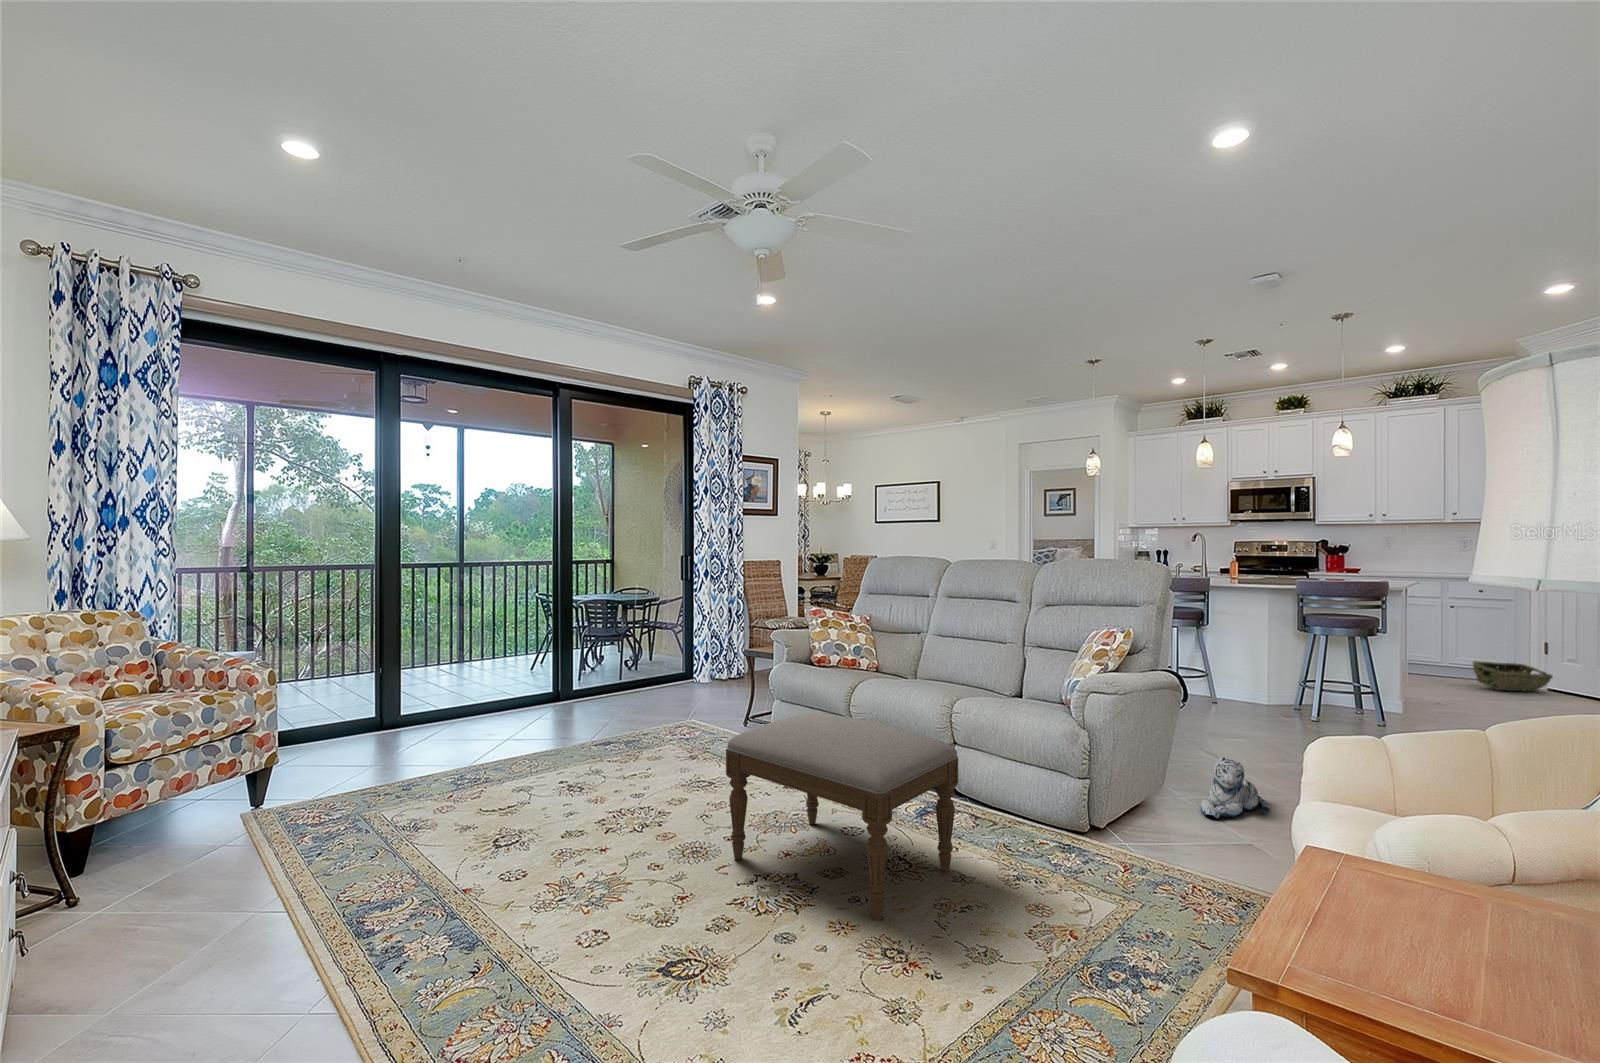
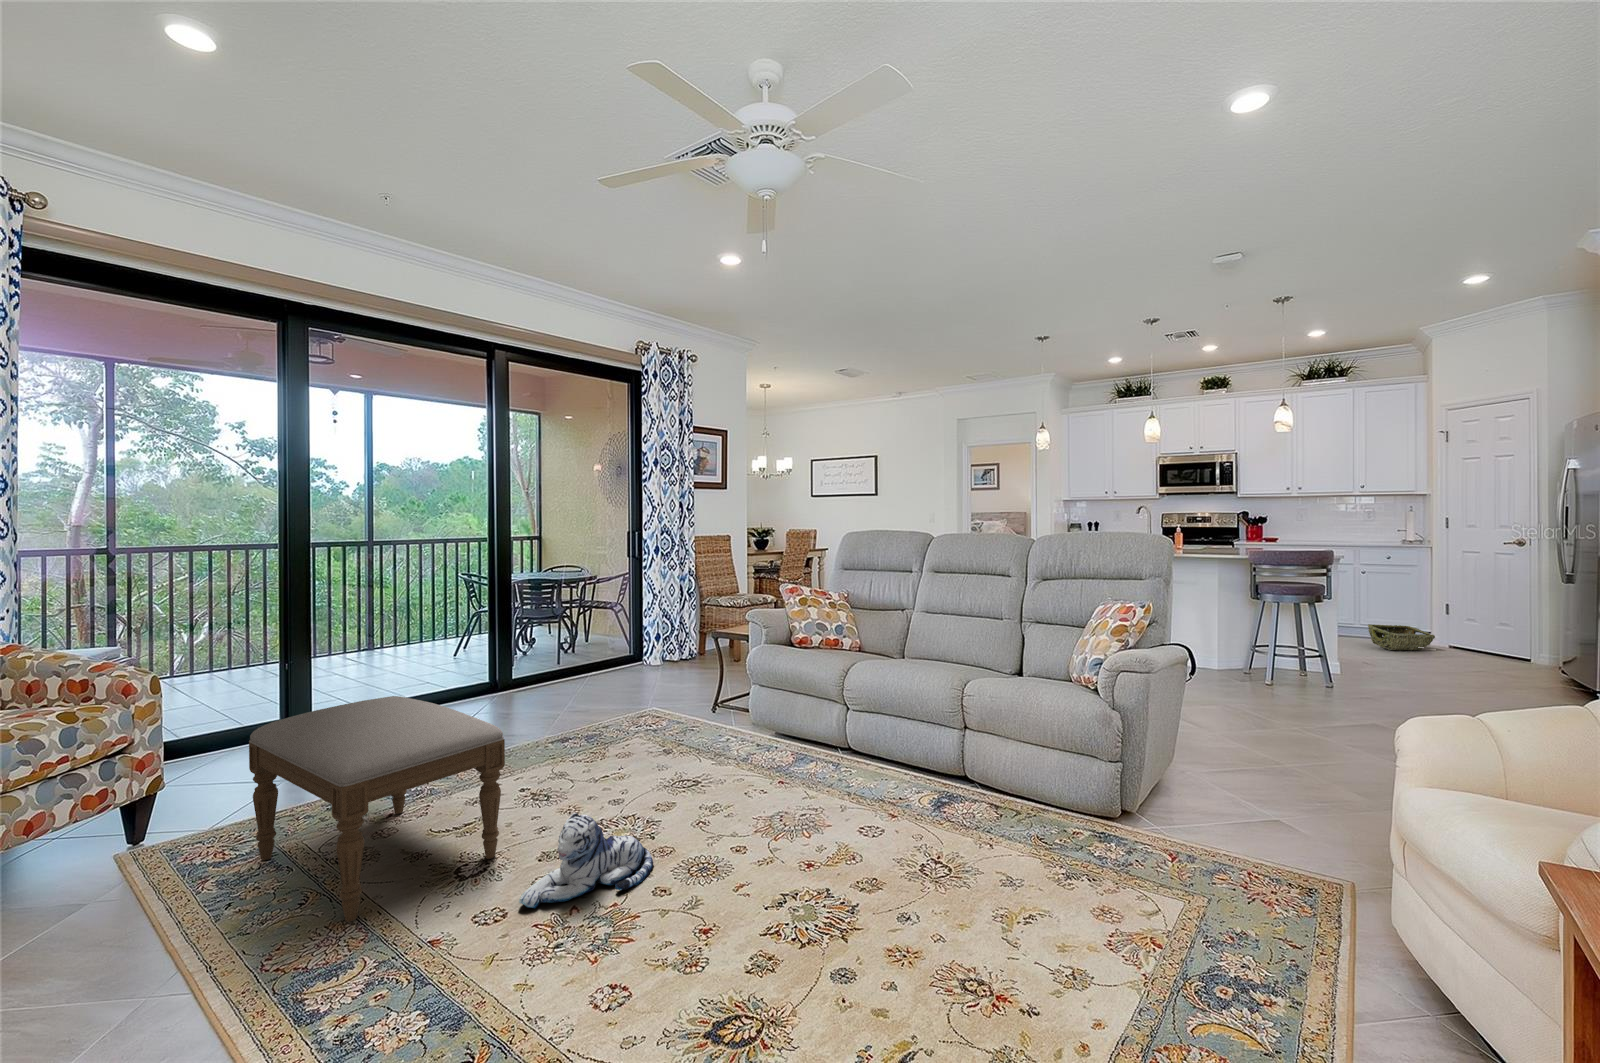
ottoman: present [726,712,958,921] -> present [249,696,505,922]
plush toy: present [1200,757,1270,819] -> present [519,813,653,908]

